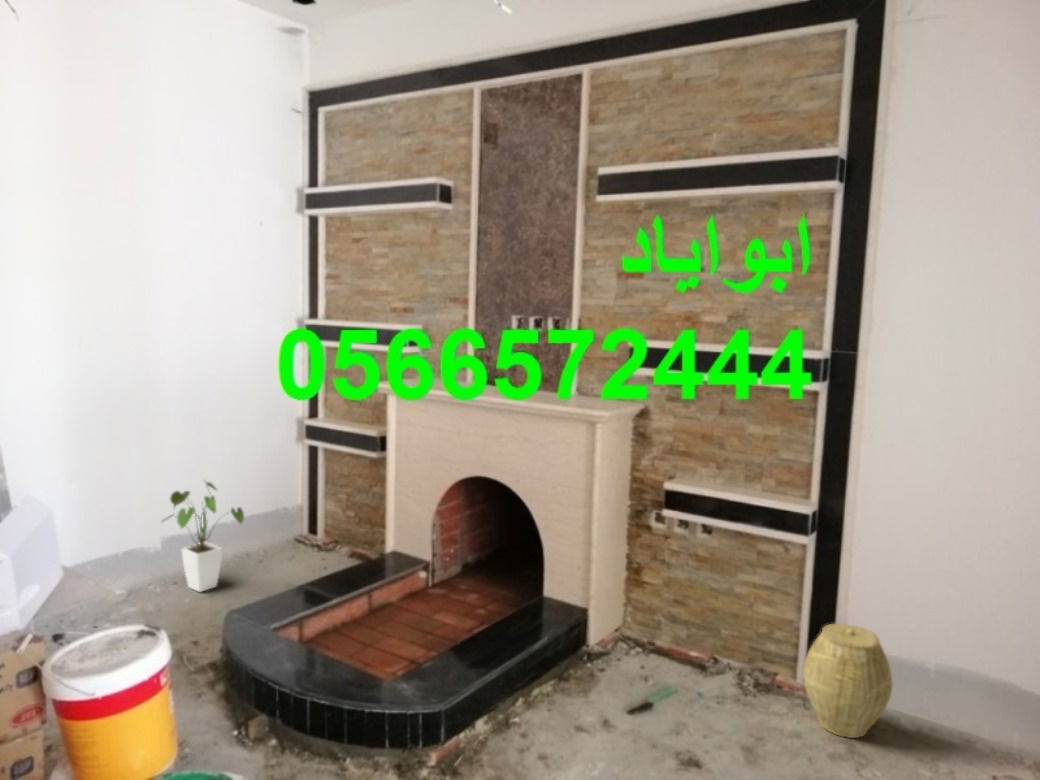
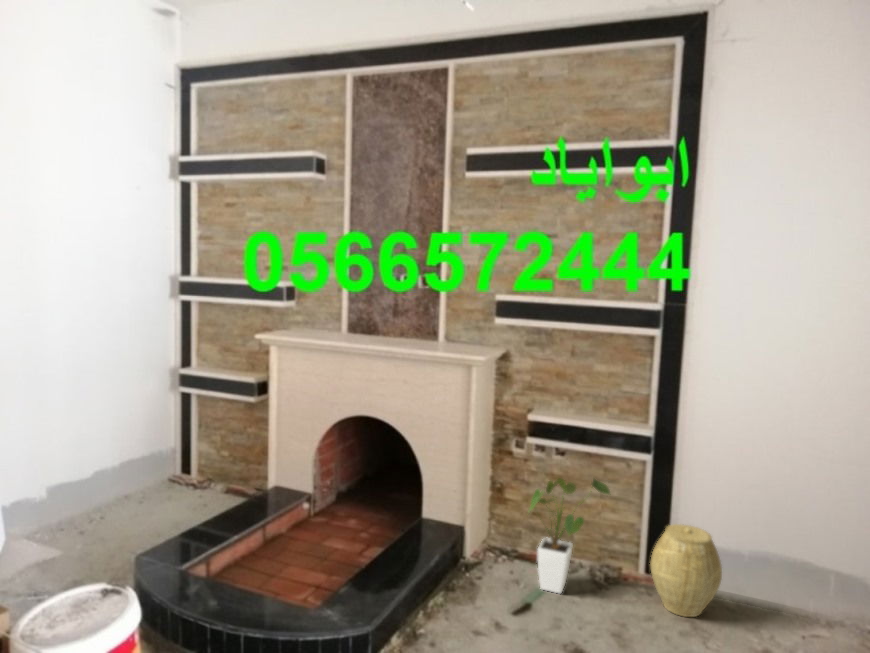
house plant: present [163,482,244,592] -> present [530,478,610,593]

